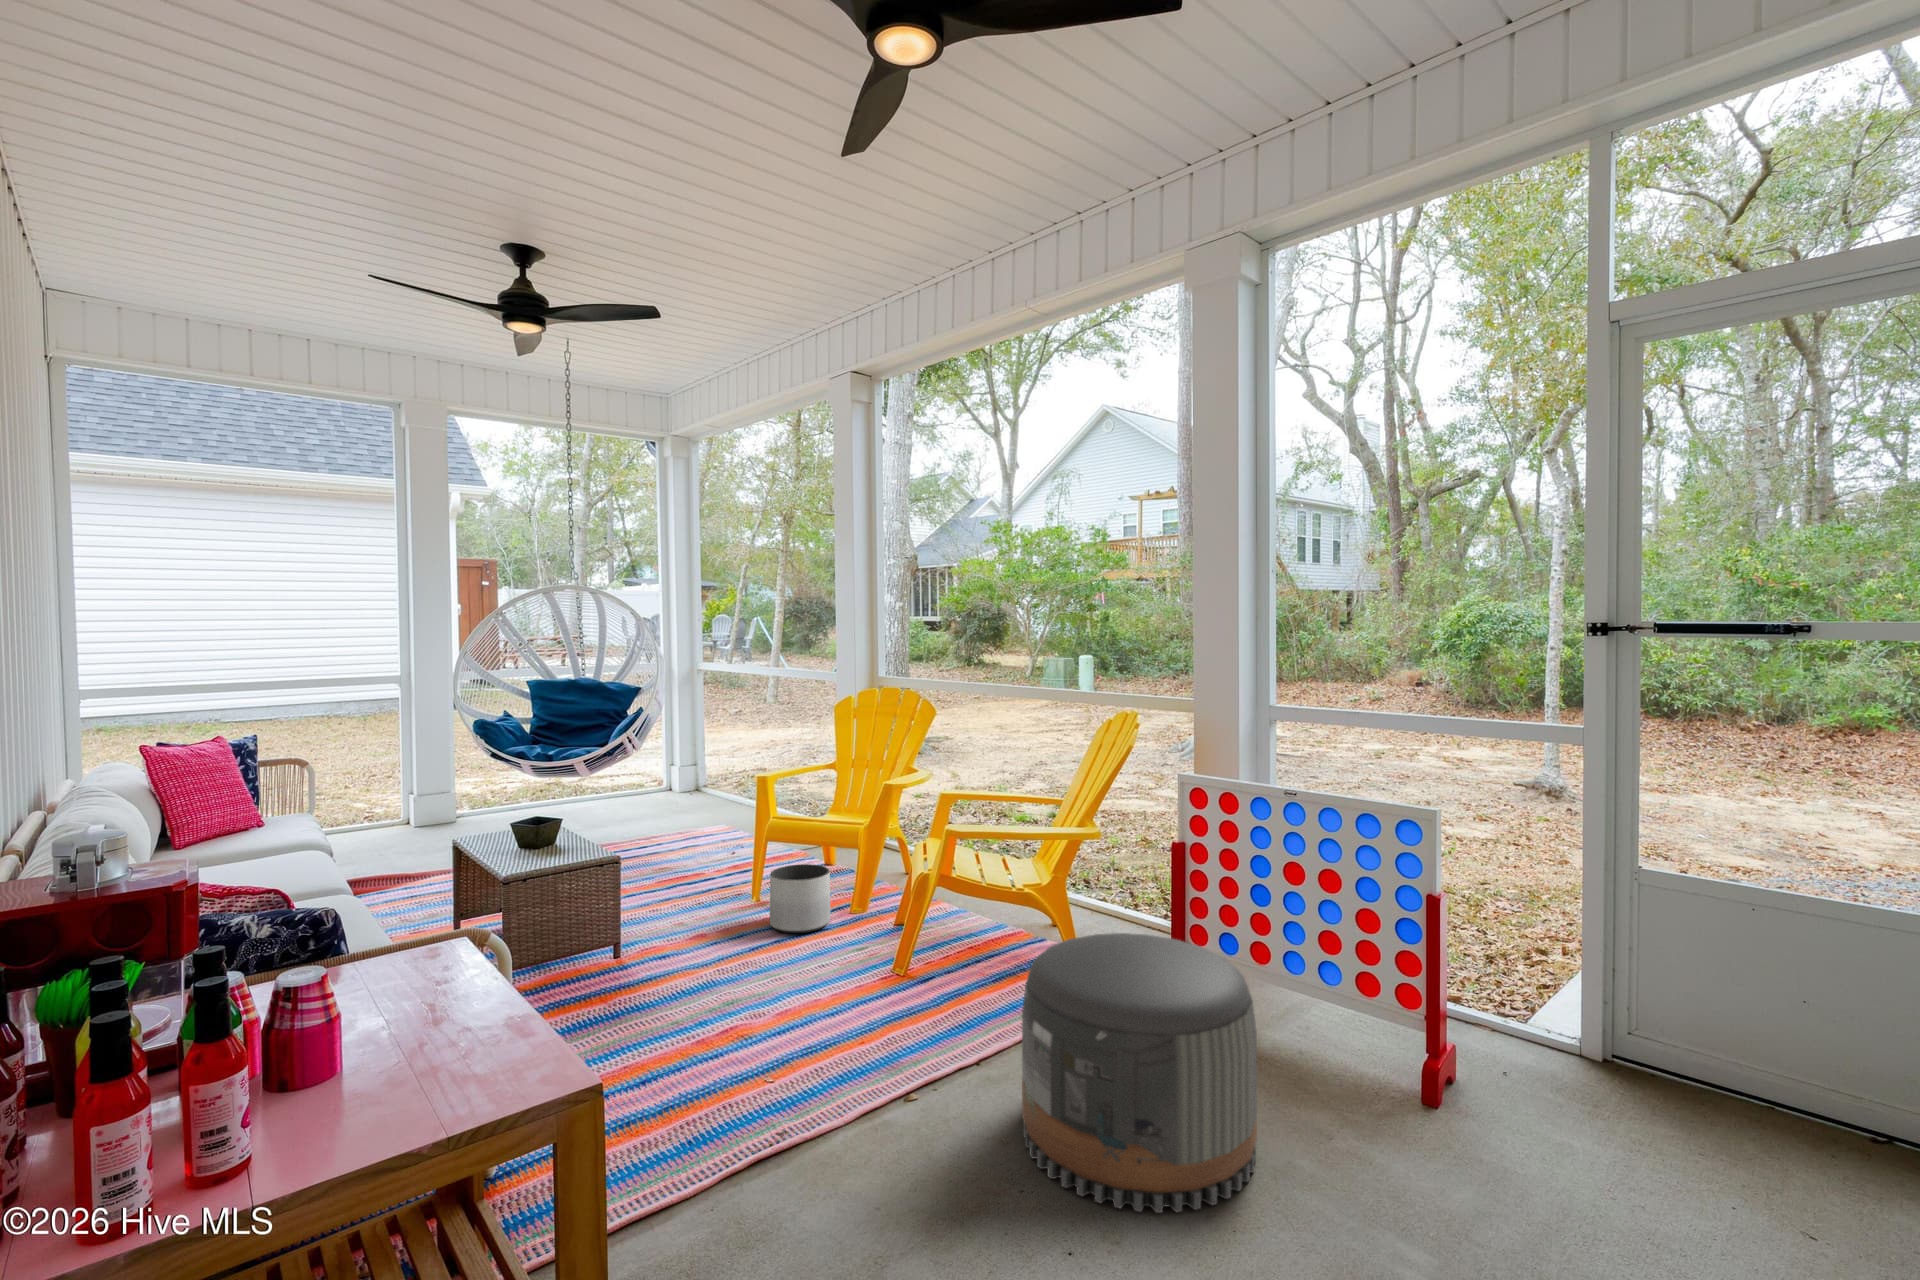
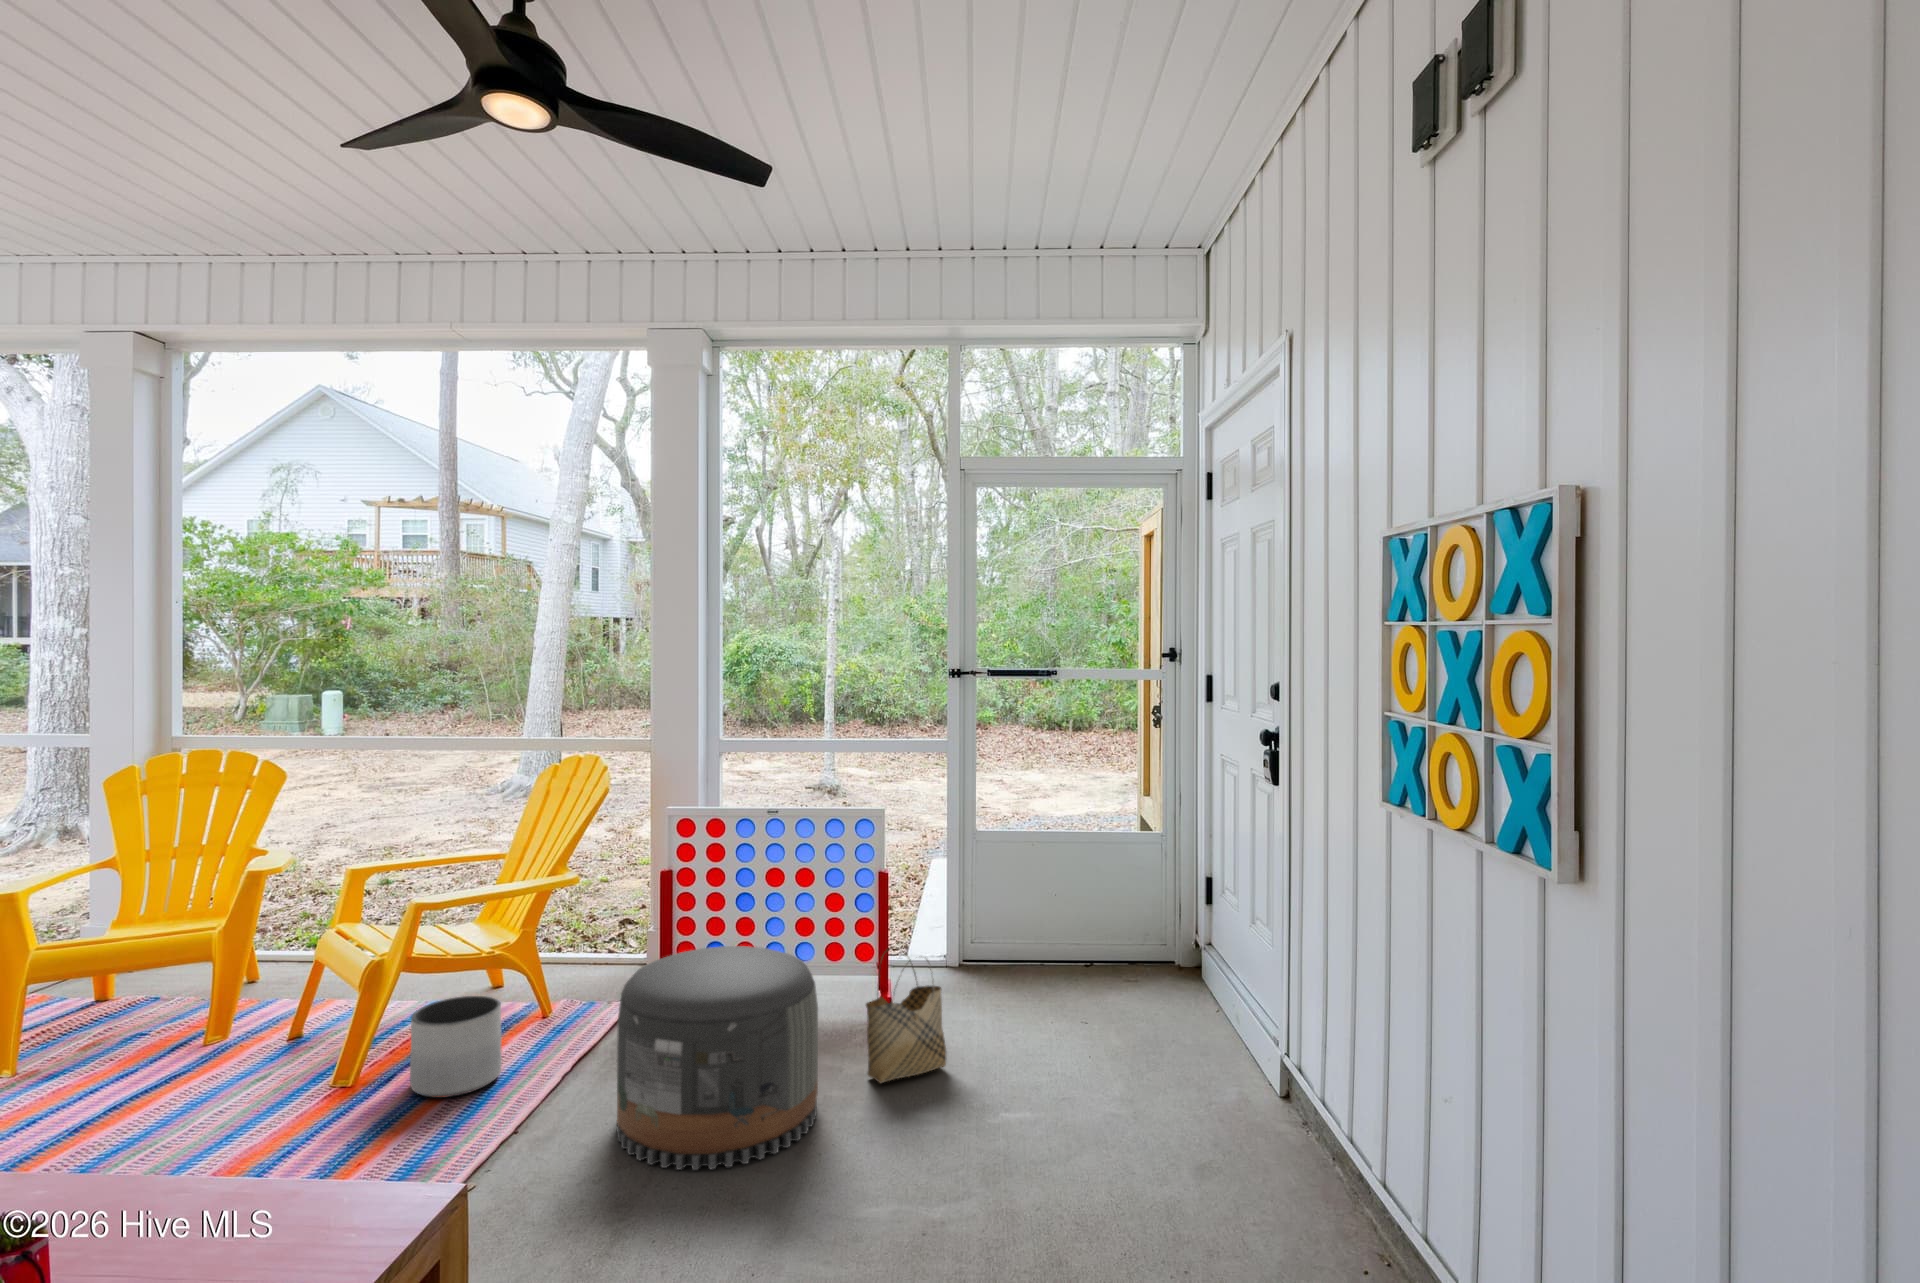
planter: present [770,864,830,933] -> present [410,996,502,1098]
woven basket: none [1339,999,1476,1201] -> present [866,947,946,1083]

